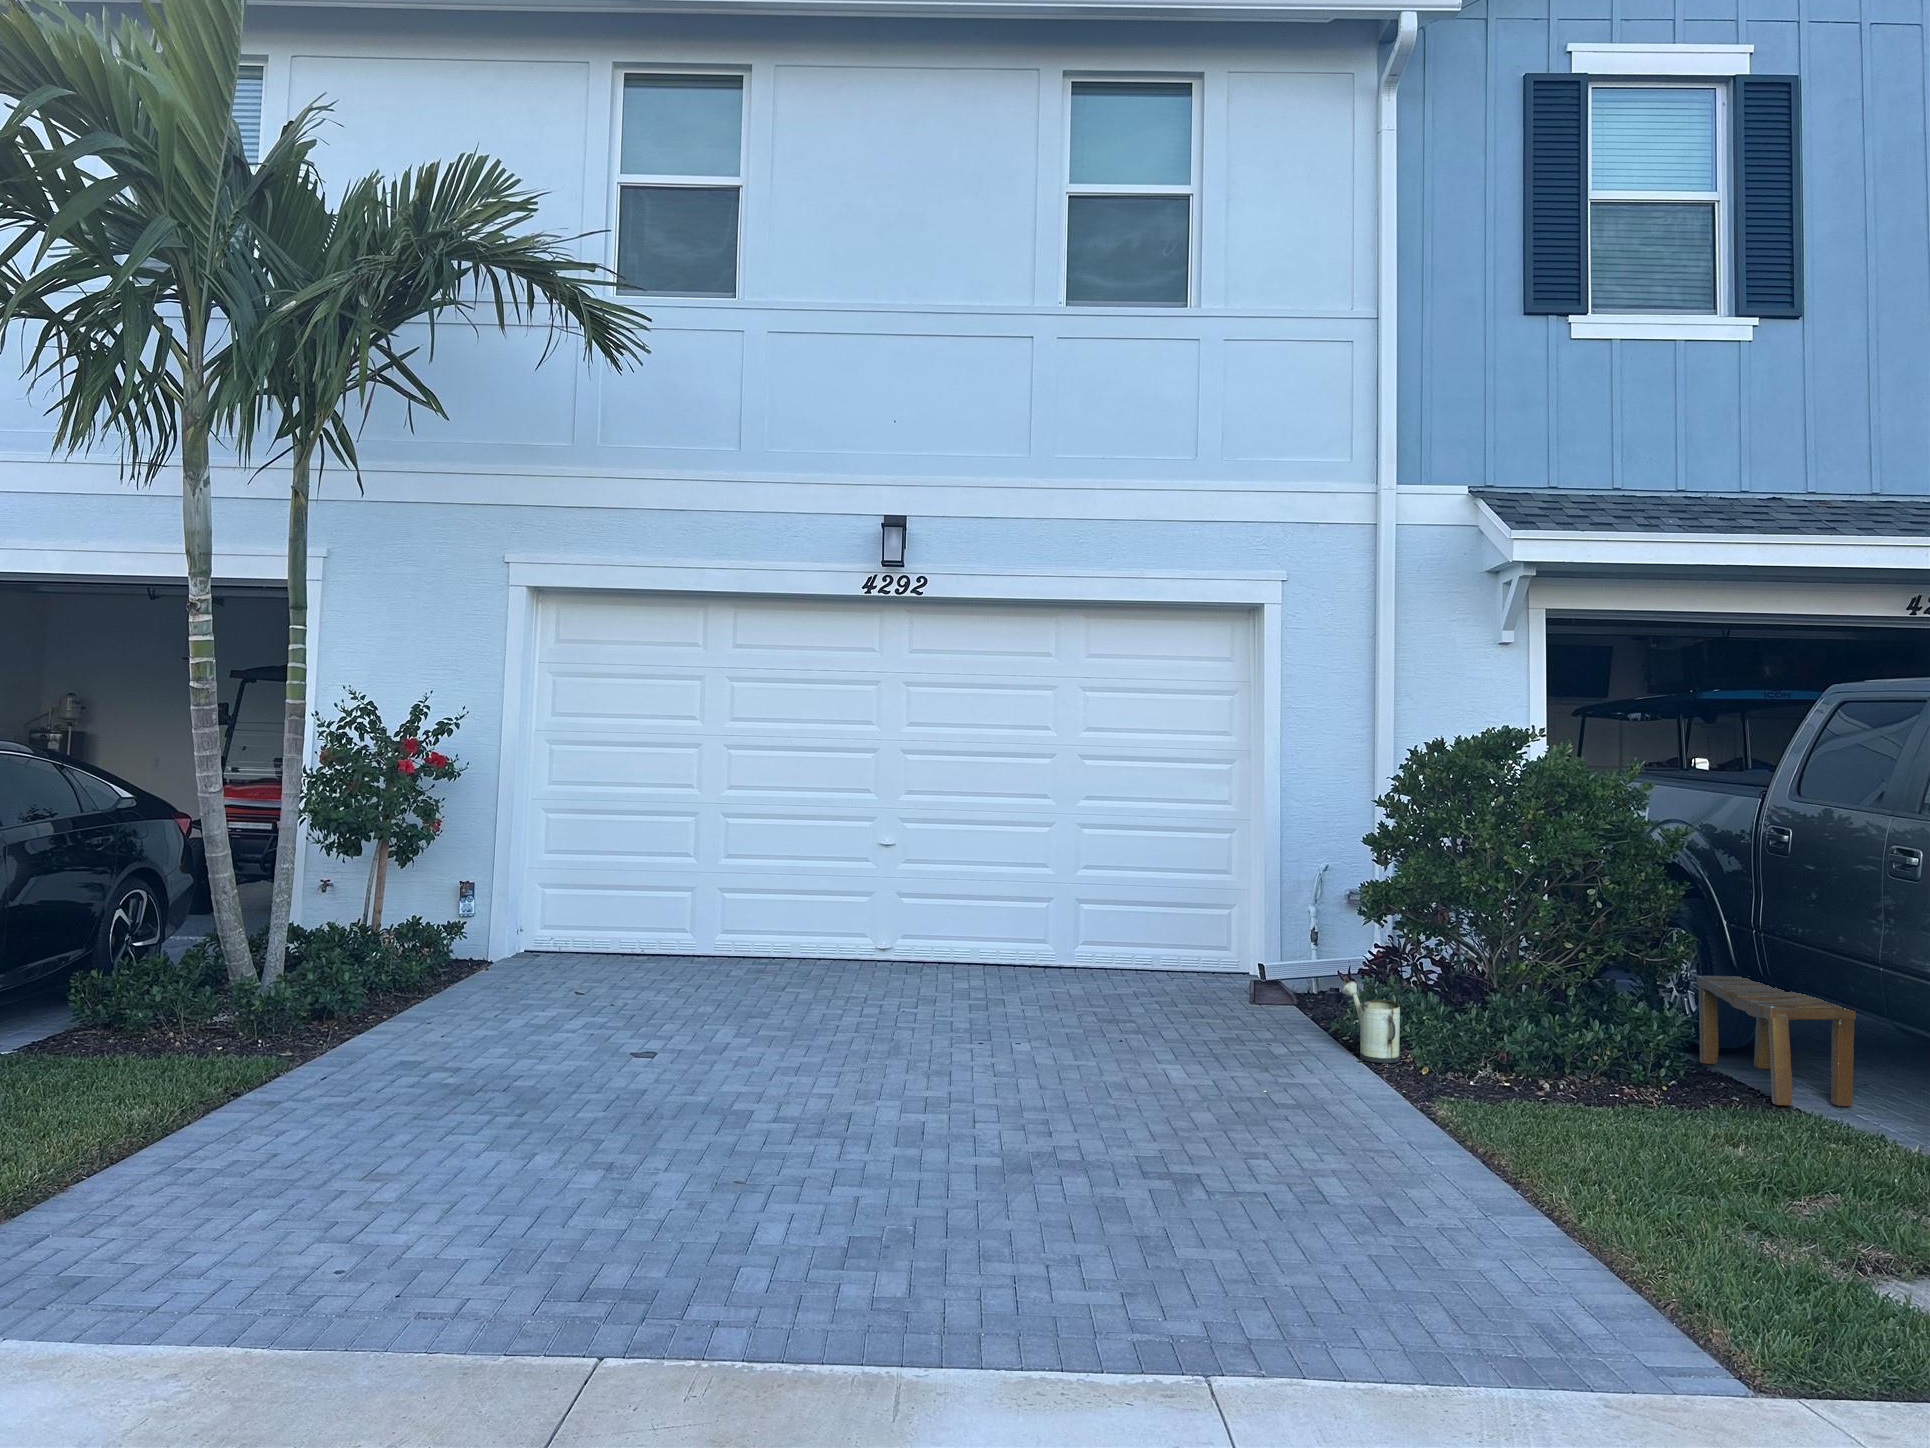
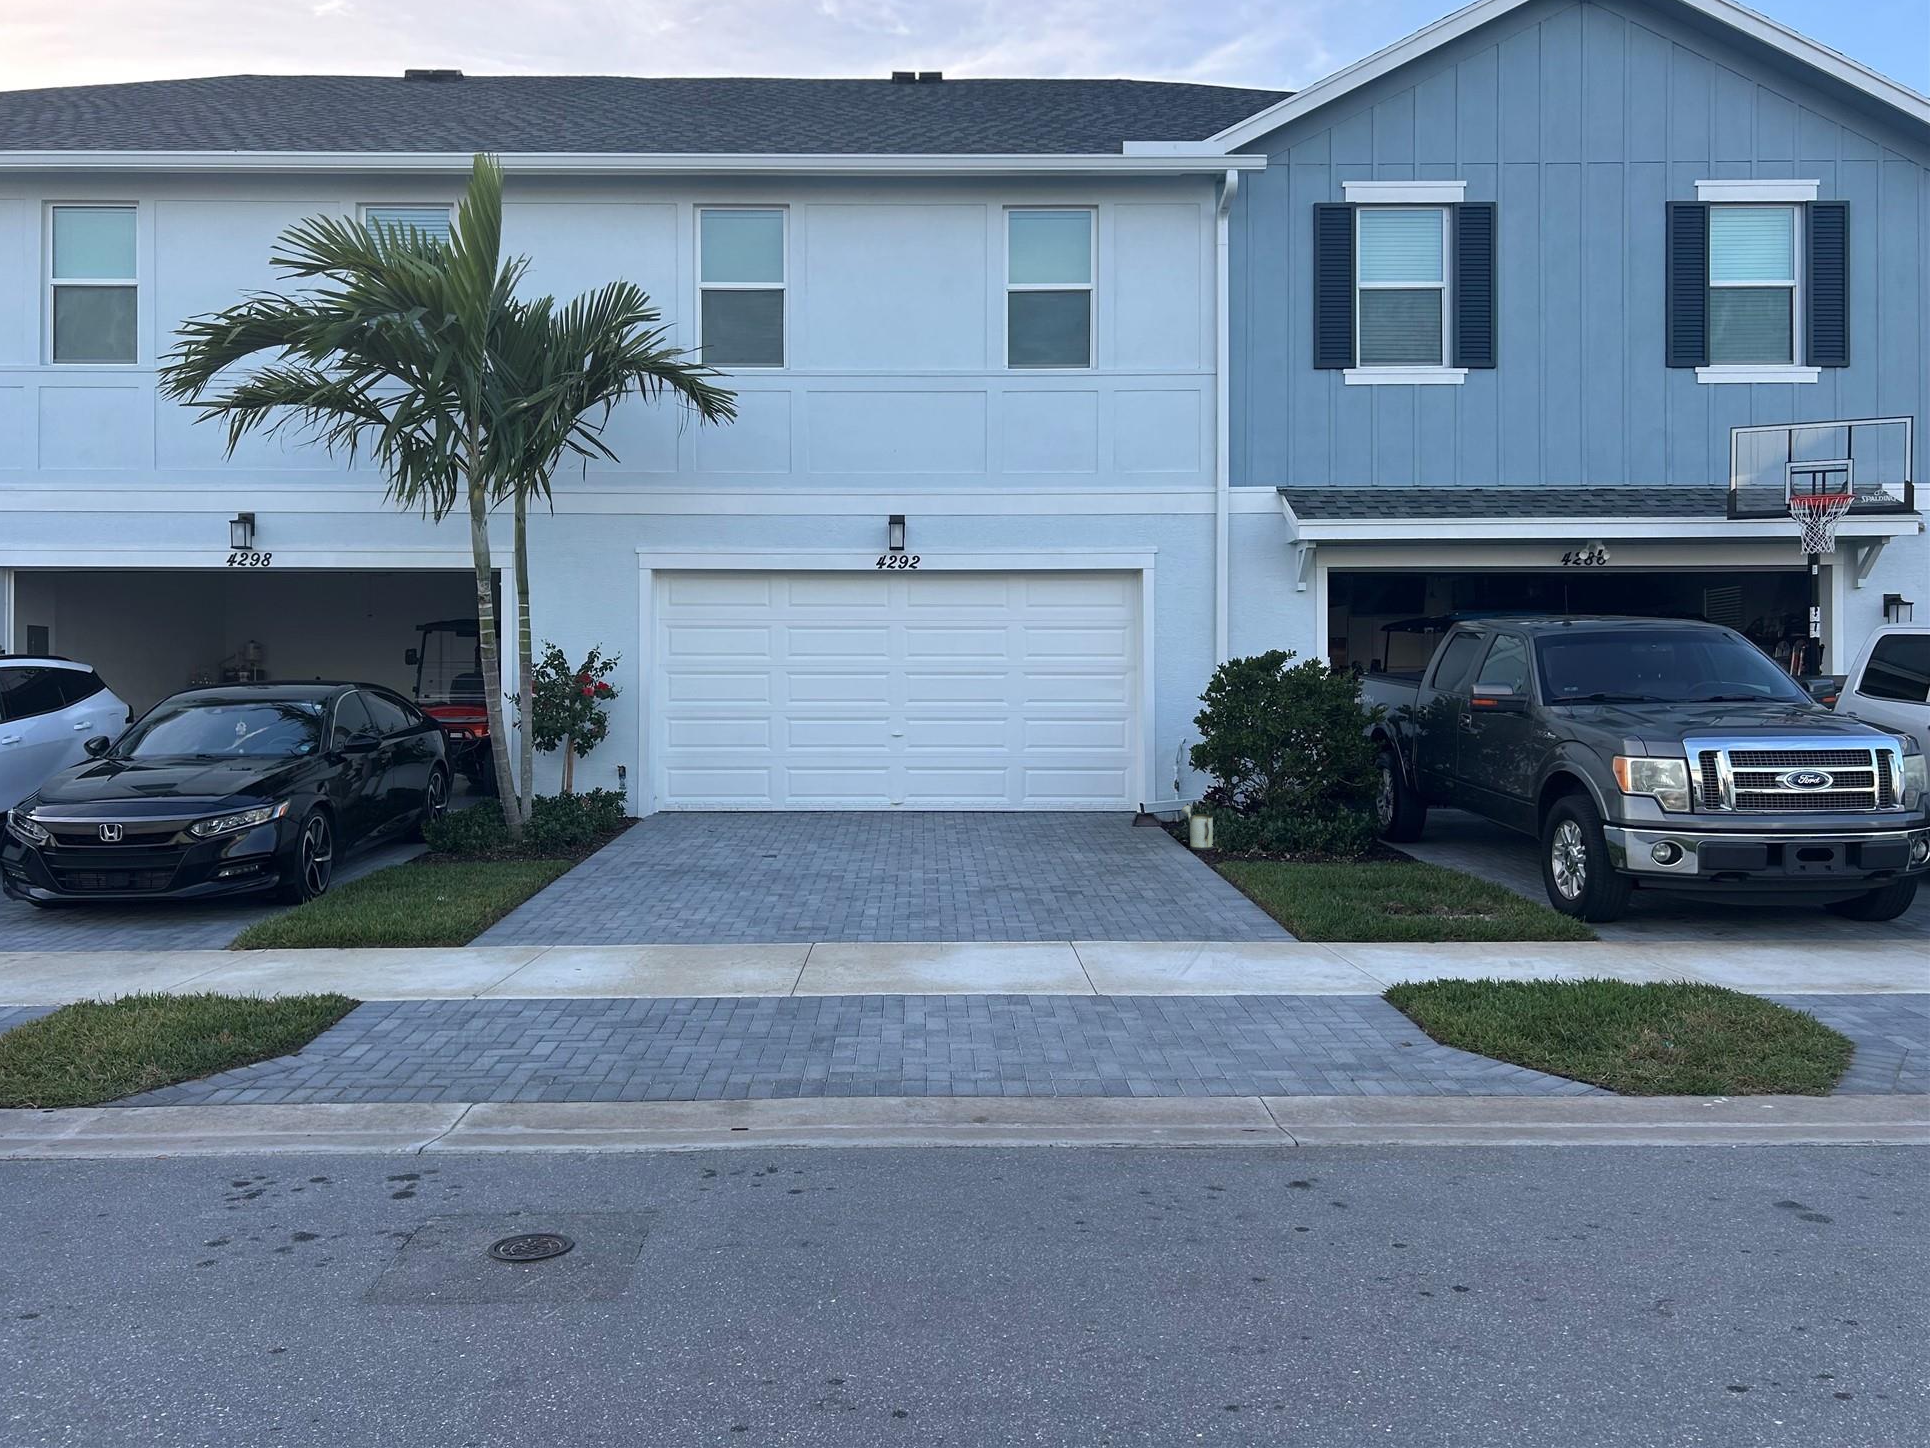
bench: present [1697,976,1856,1106] -> none [1390,794,1459,861]

